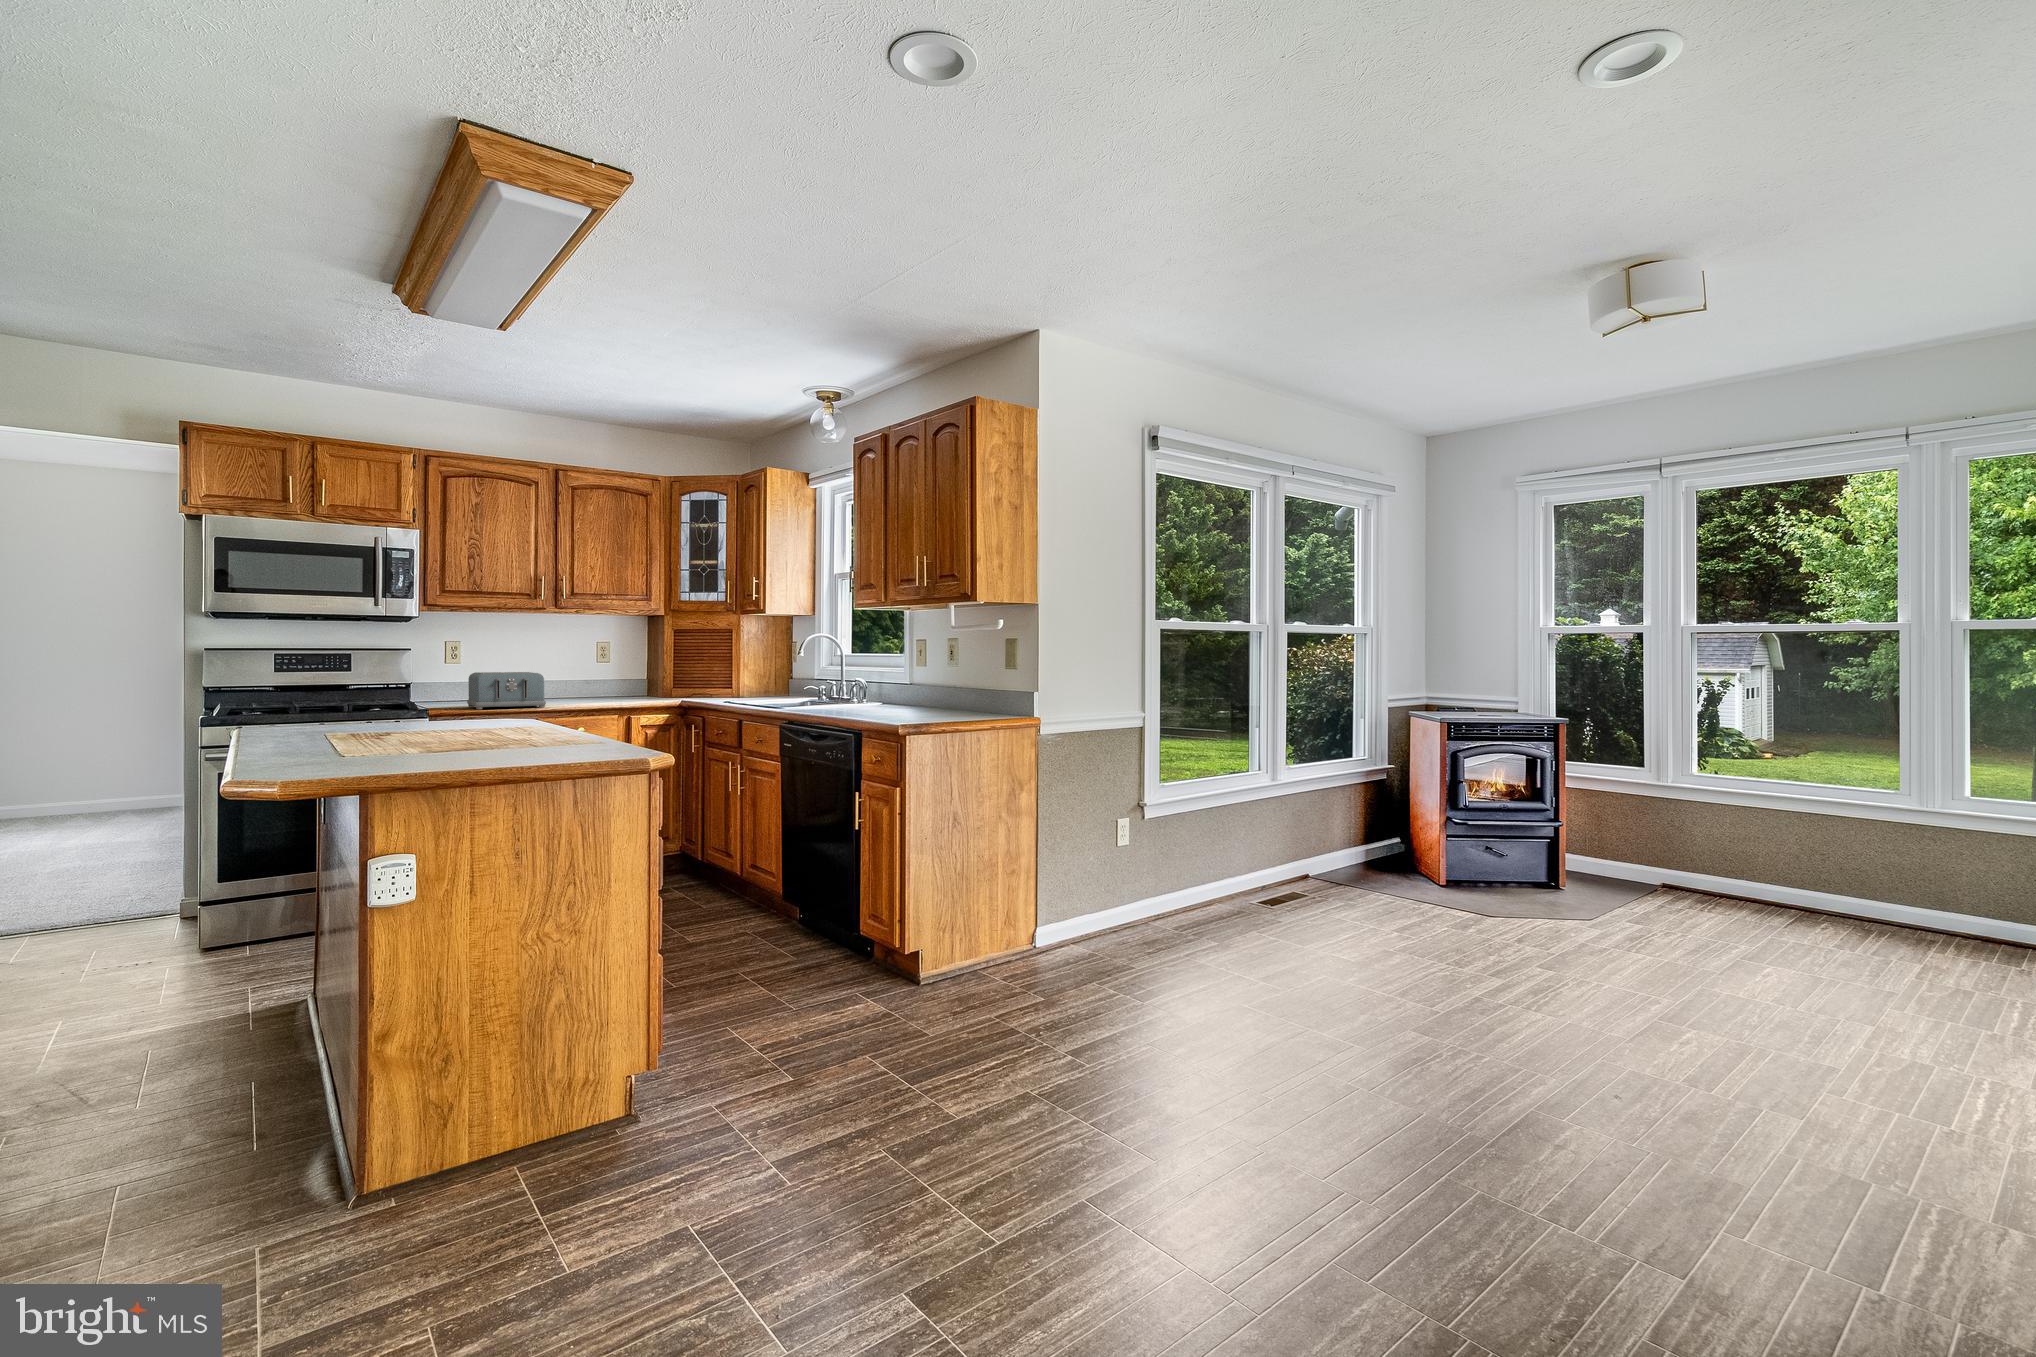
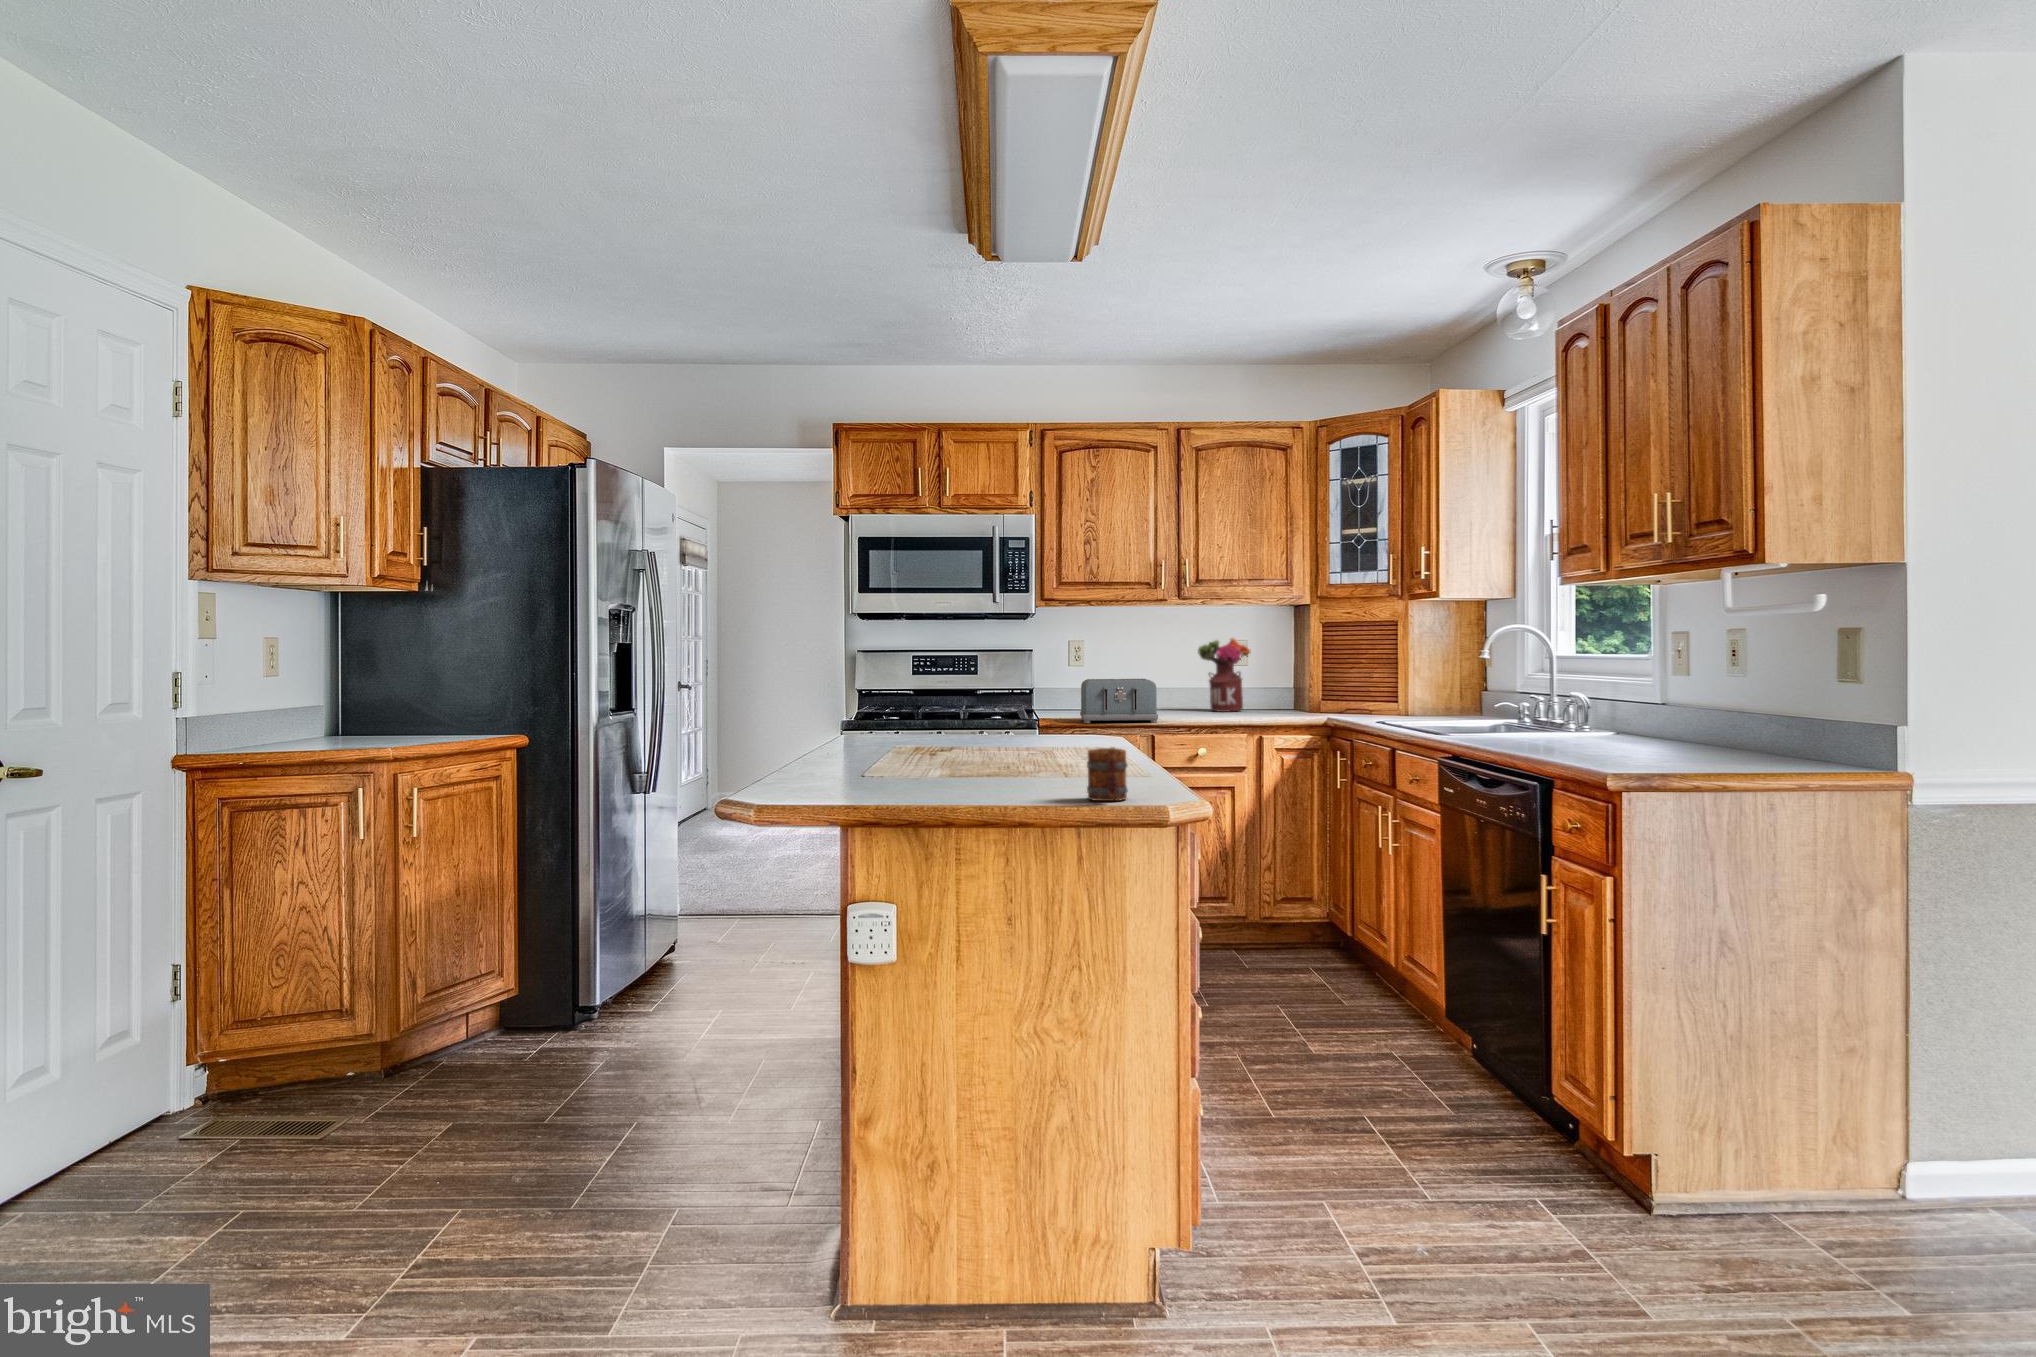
flower arrangement: none [568,640,615,699] -> present [1198,638,1250,712]
mug: none [571,714,606,754] -> present [1087,747,1128,801]

